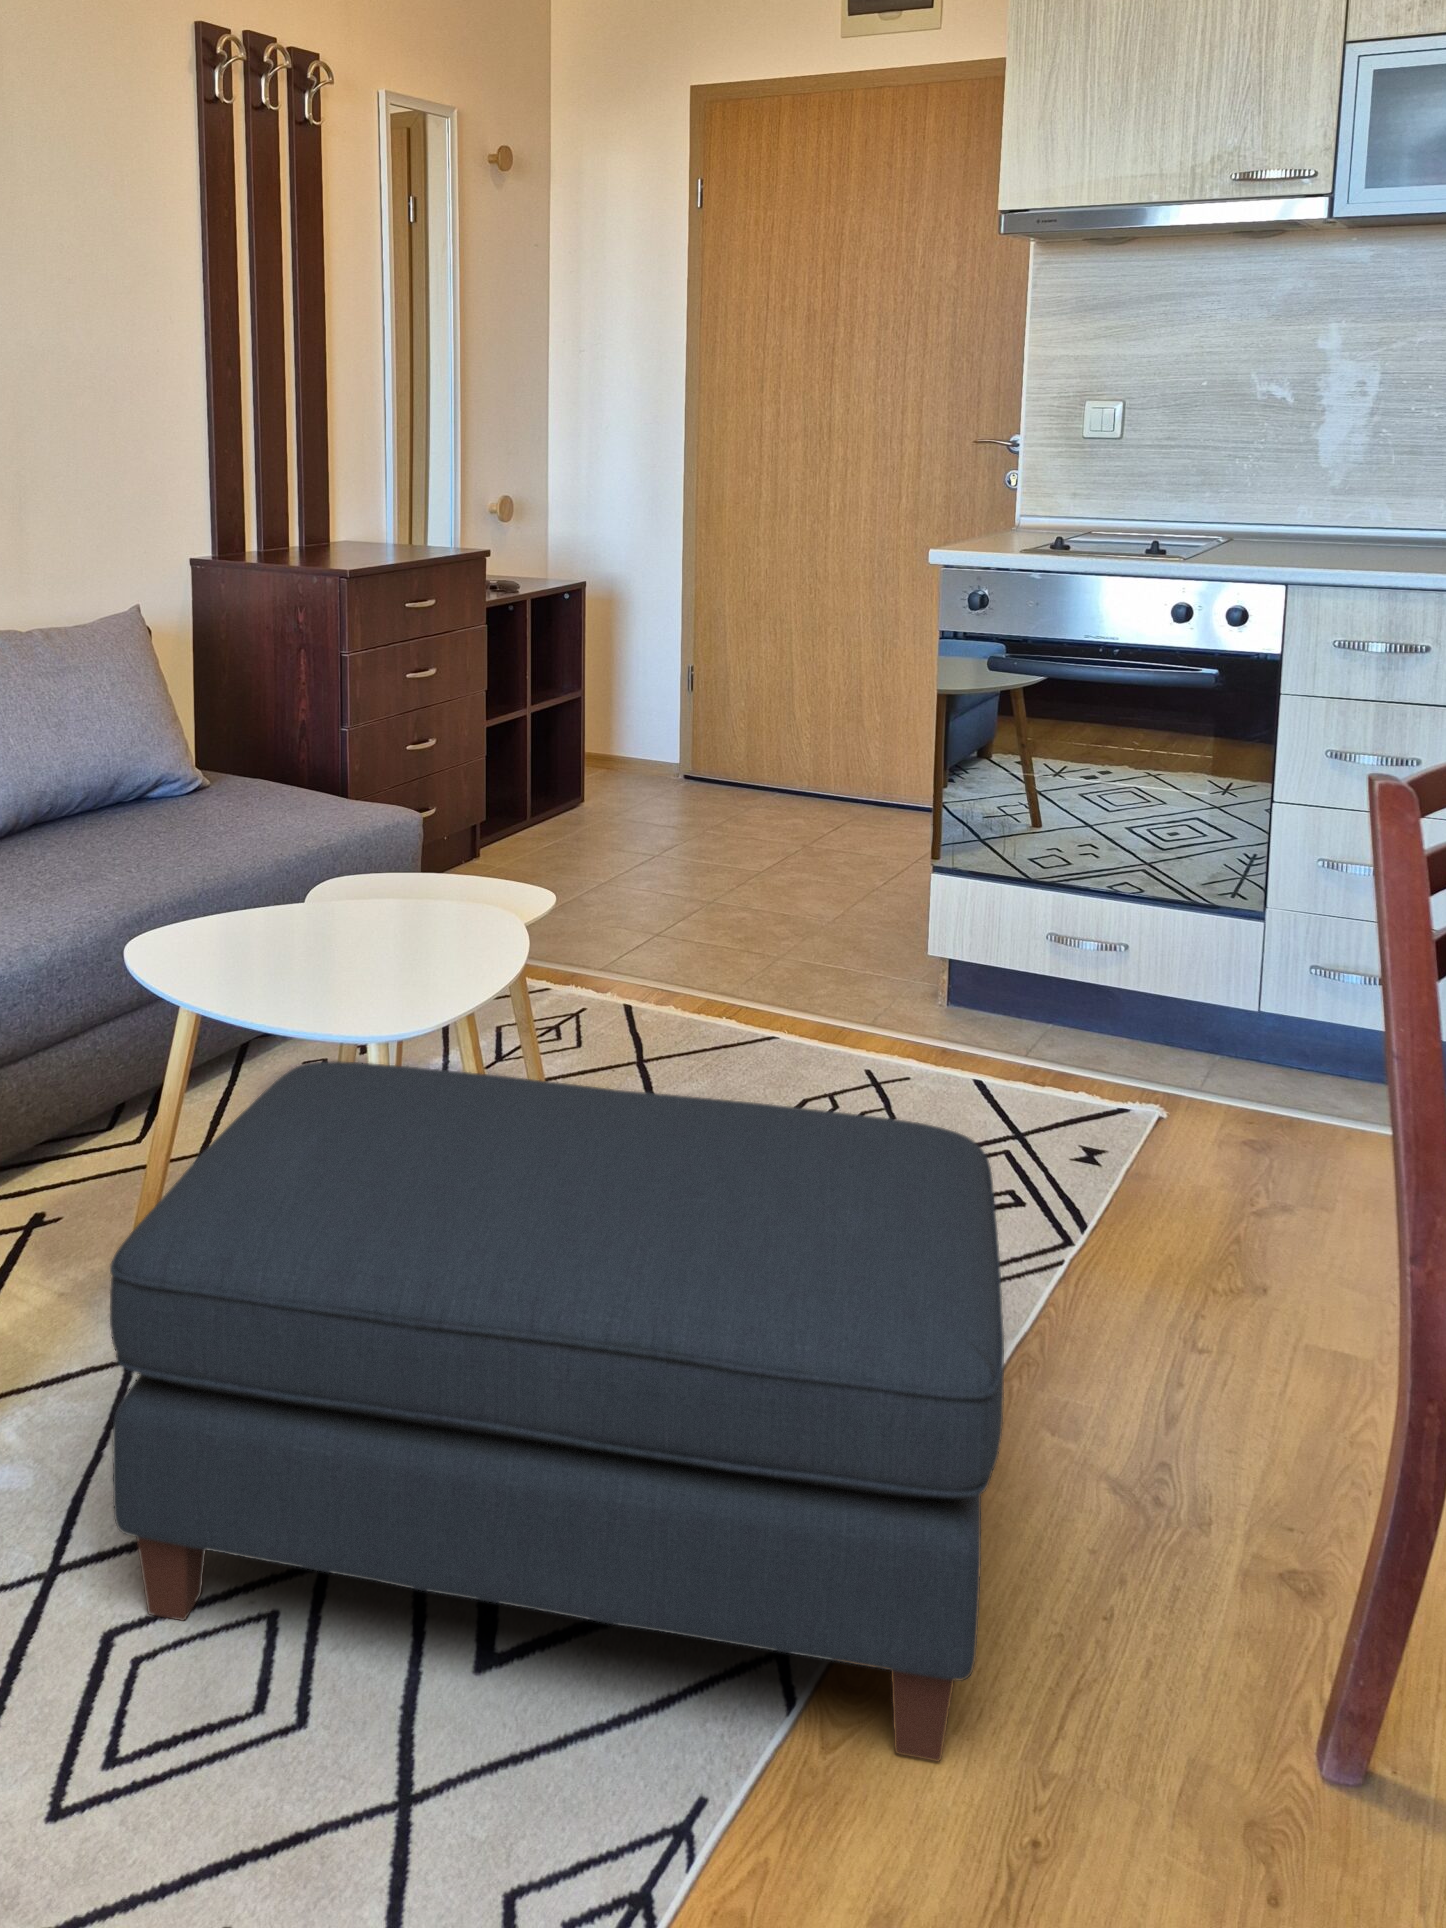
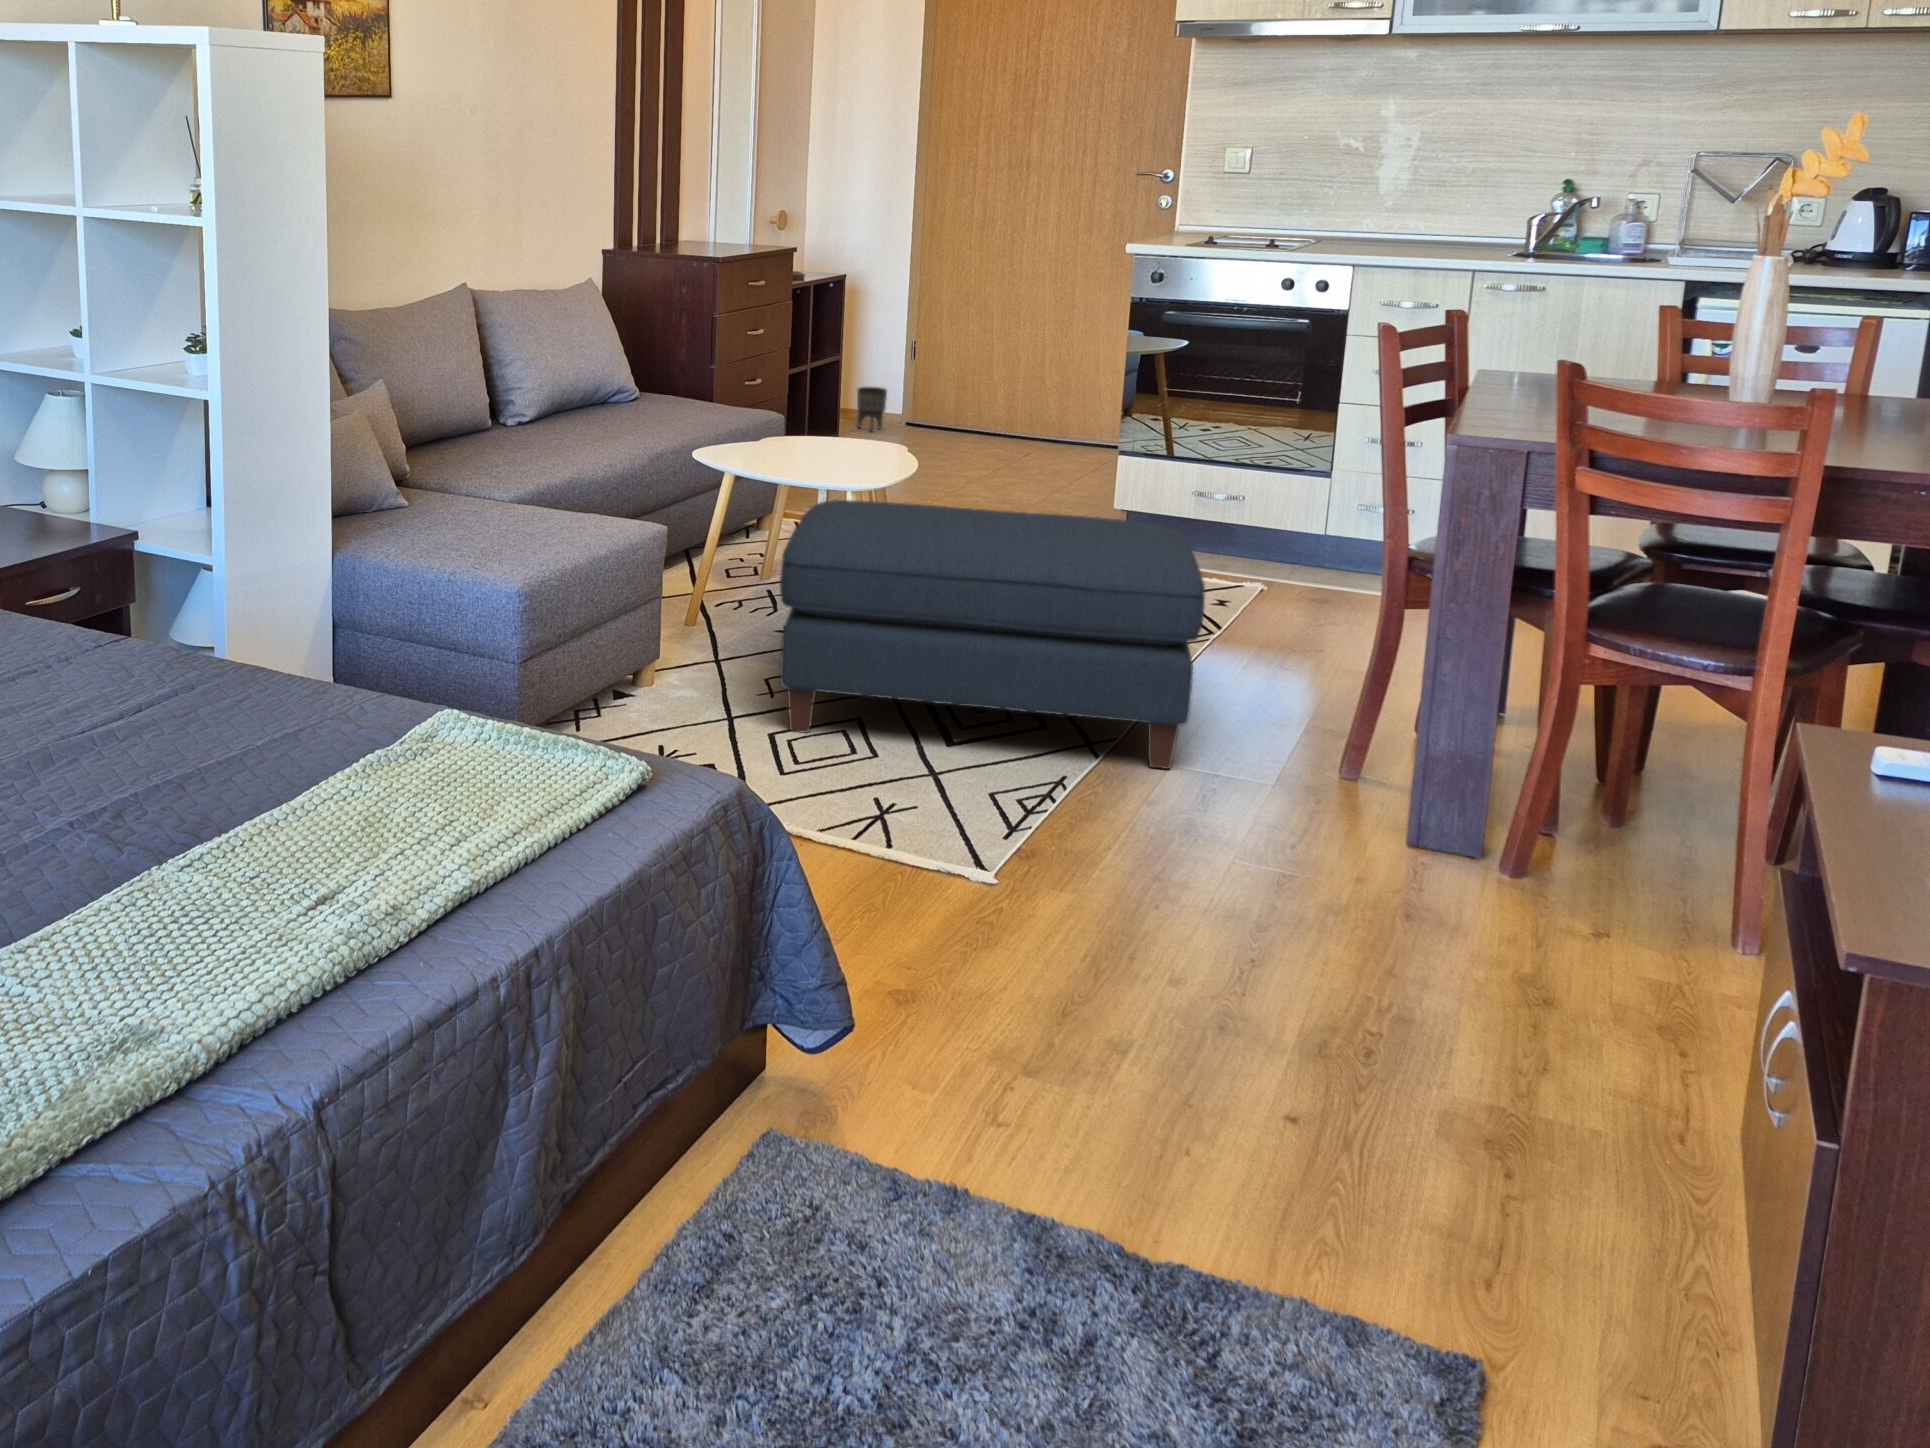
planter: none [615,728,656,790] -> present [857,387,887,431]

